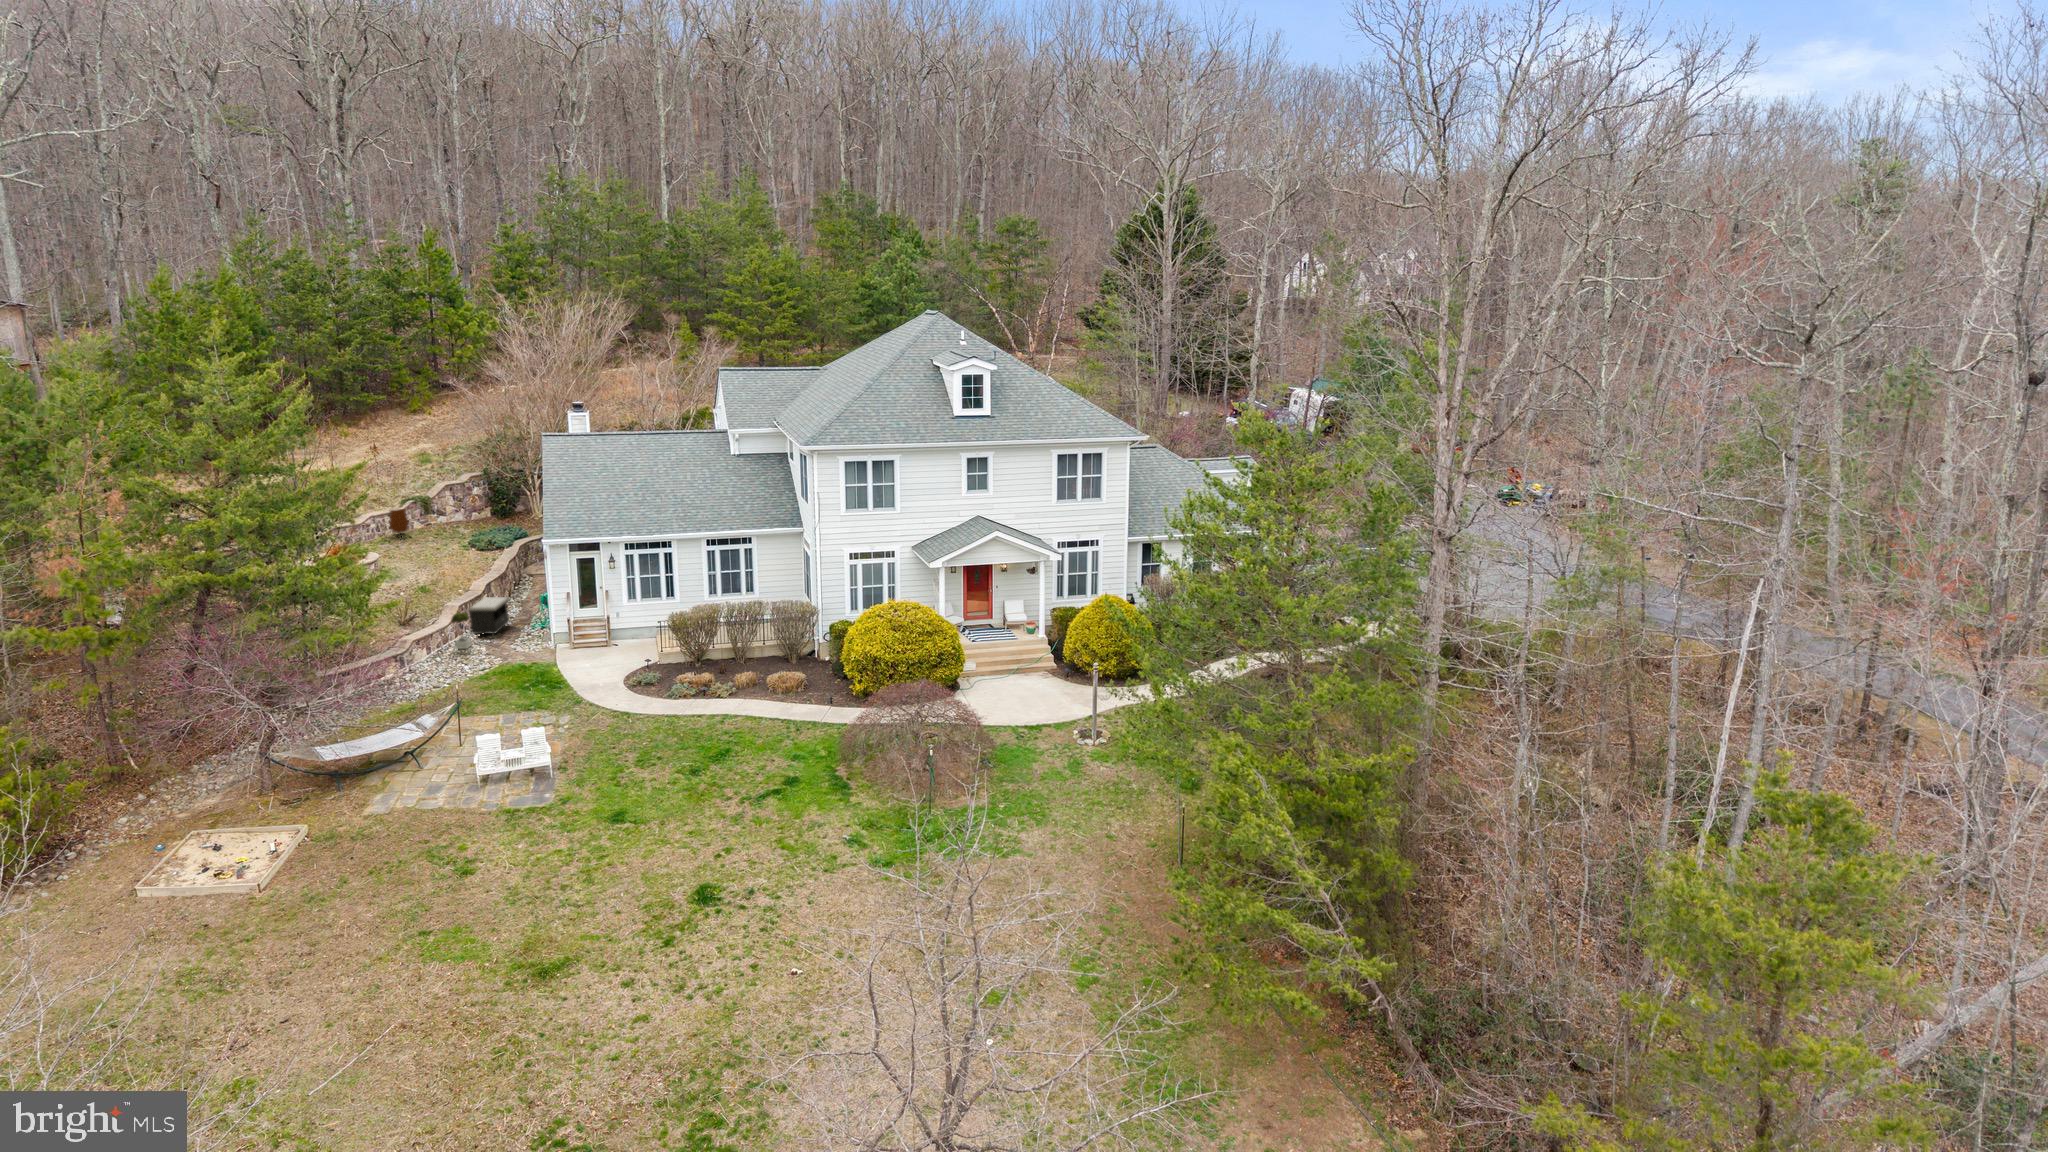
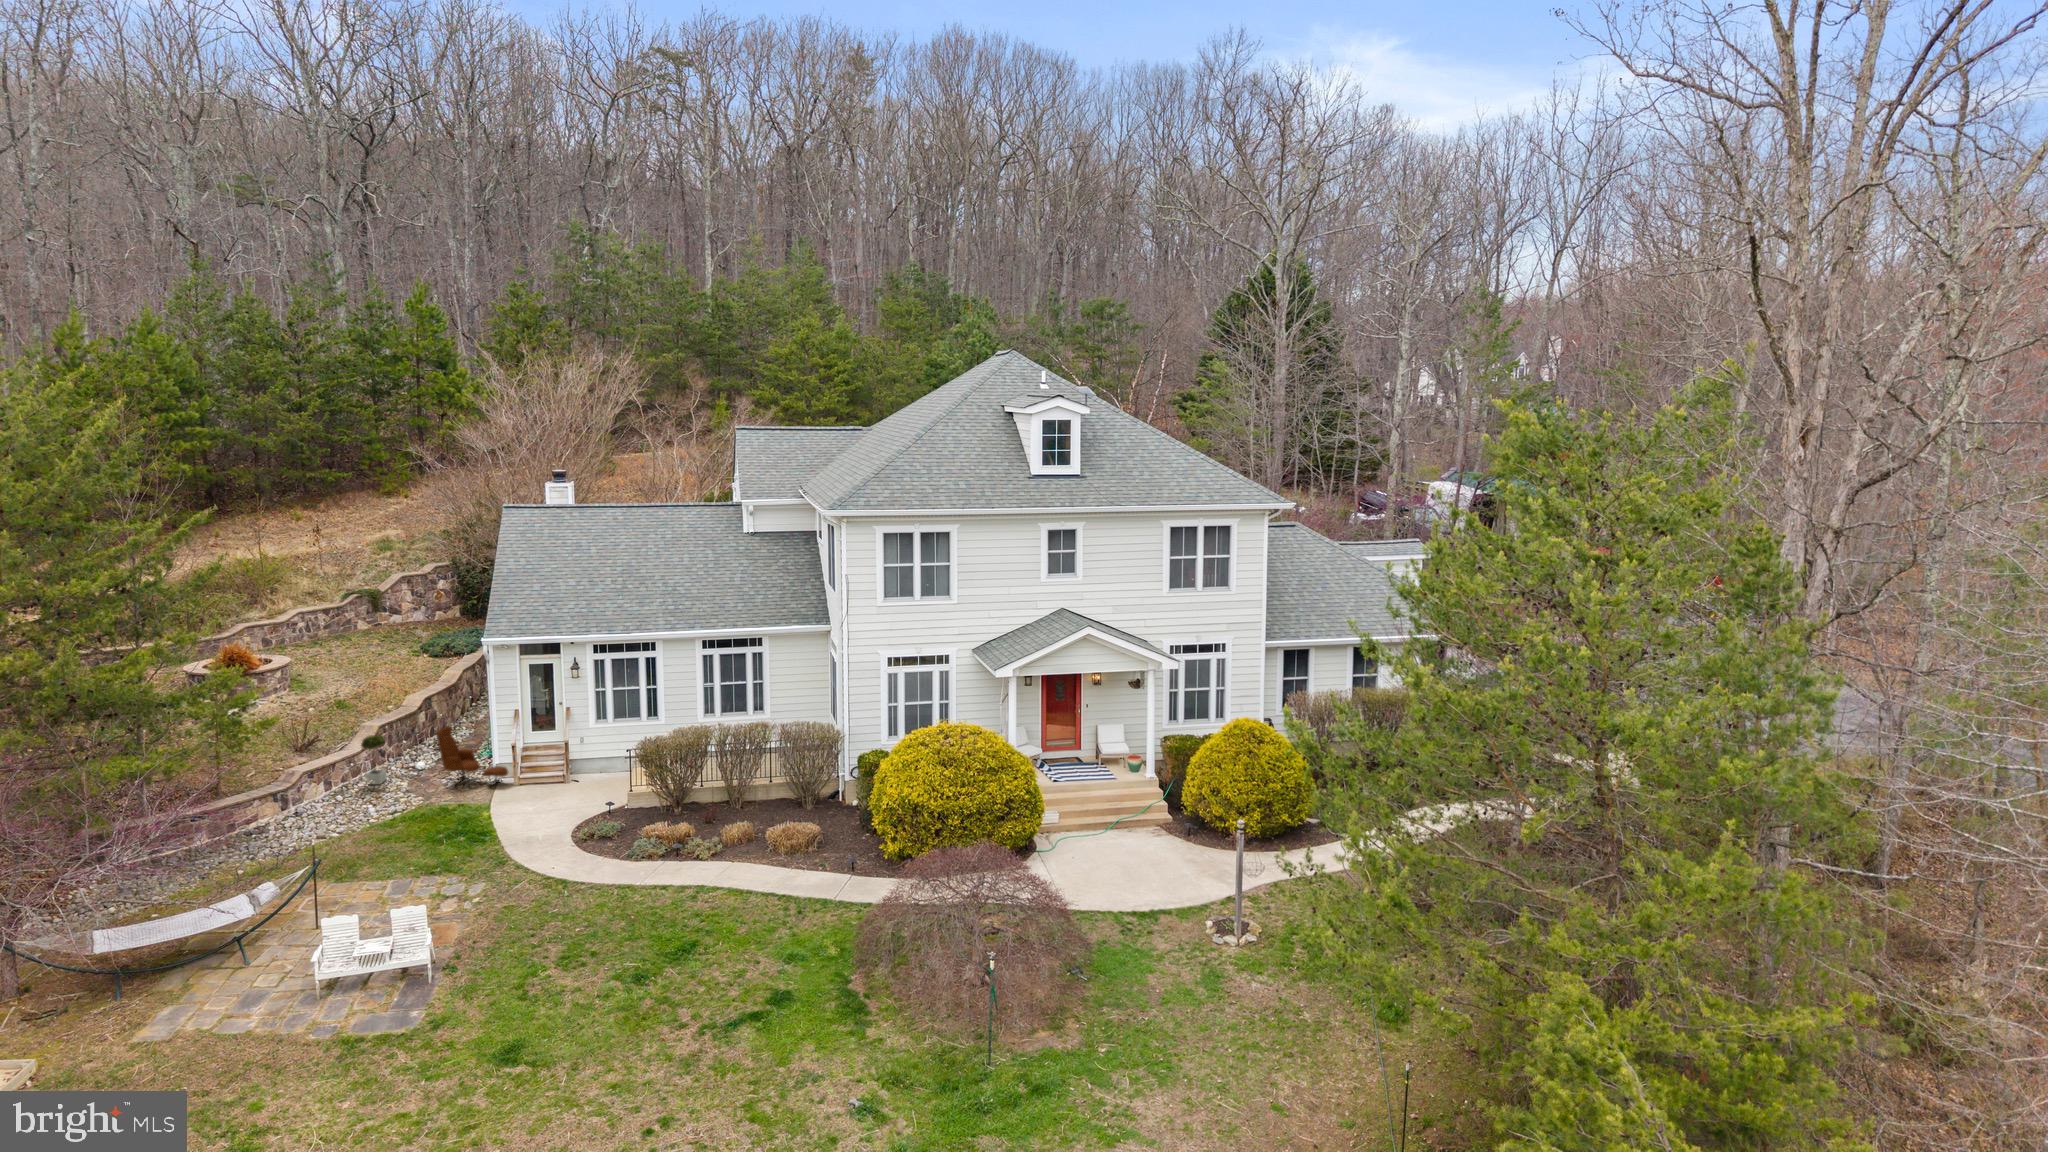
lounge chair: present [389,509,408,538] -> present [436,727,508,787]
storage bench: present [470,597,509,635] -> none [391,715,445,767]

